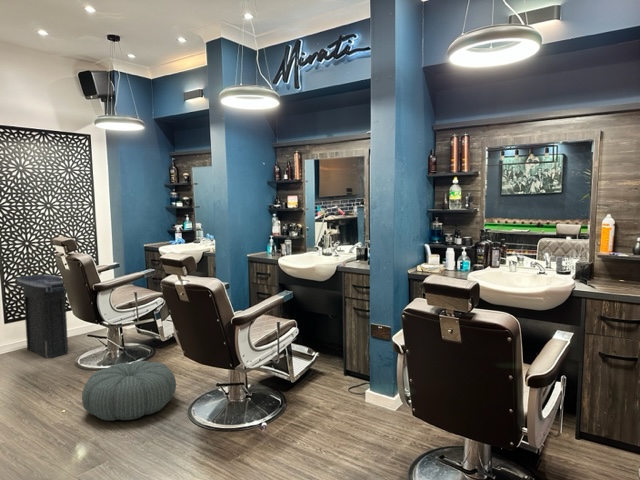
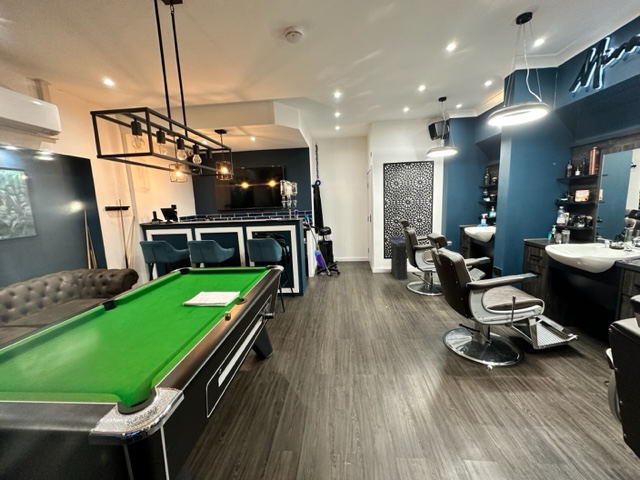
pouf: present [82,361,176,421] -> none [390,292,443,326]

